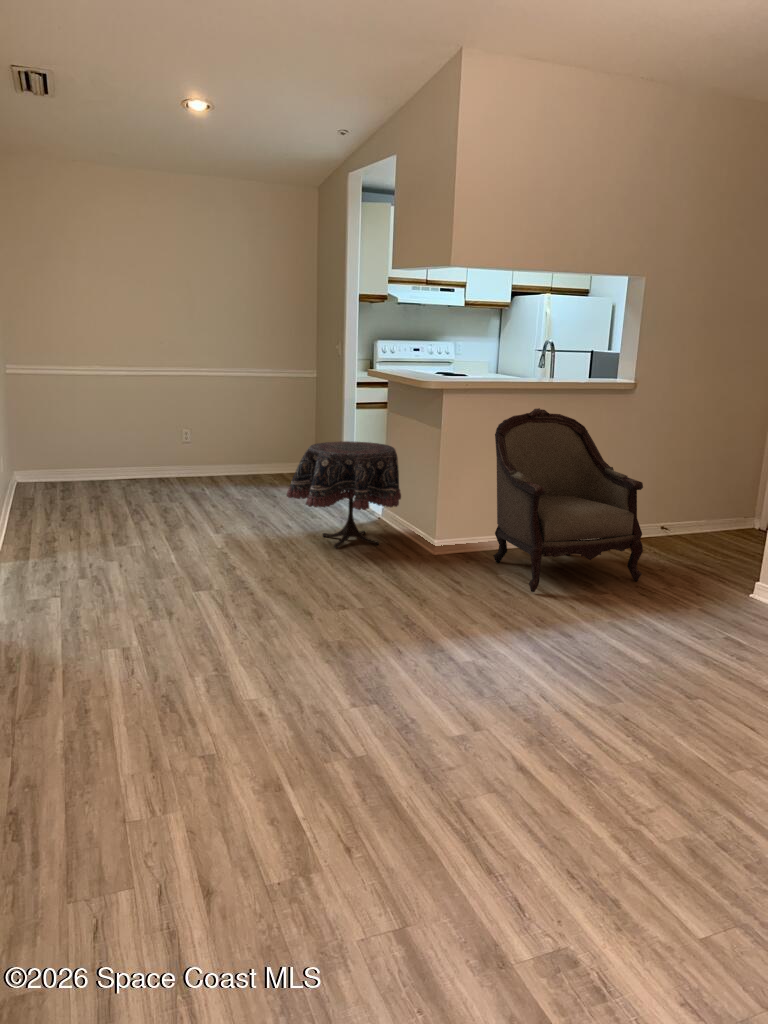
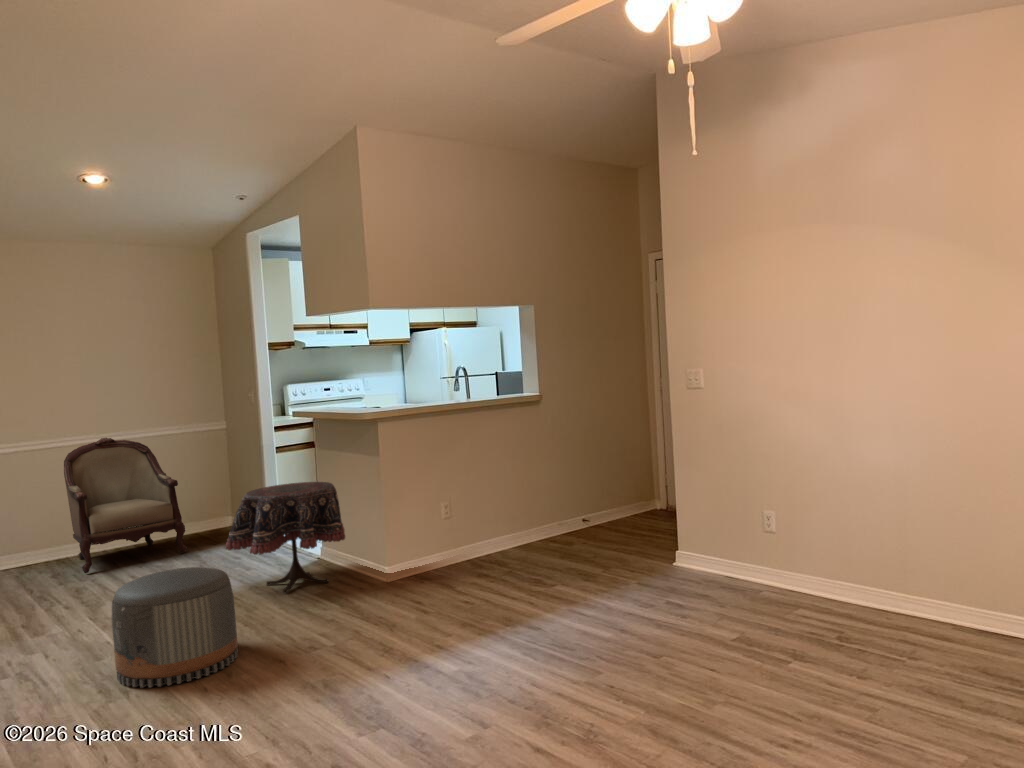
armchair: present [493,408,643,592] -> present [64,438,187,573]
pouf: none [166,509,275,615] -> present [111,567,238,687]

